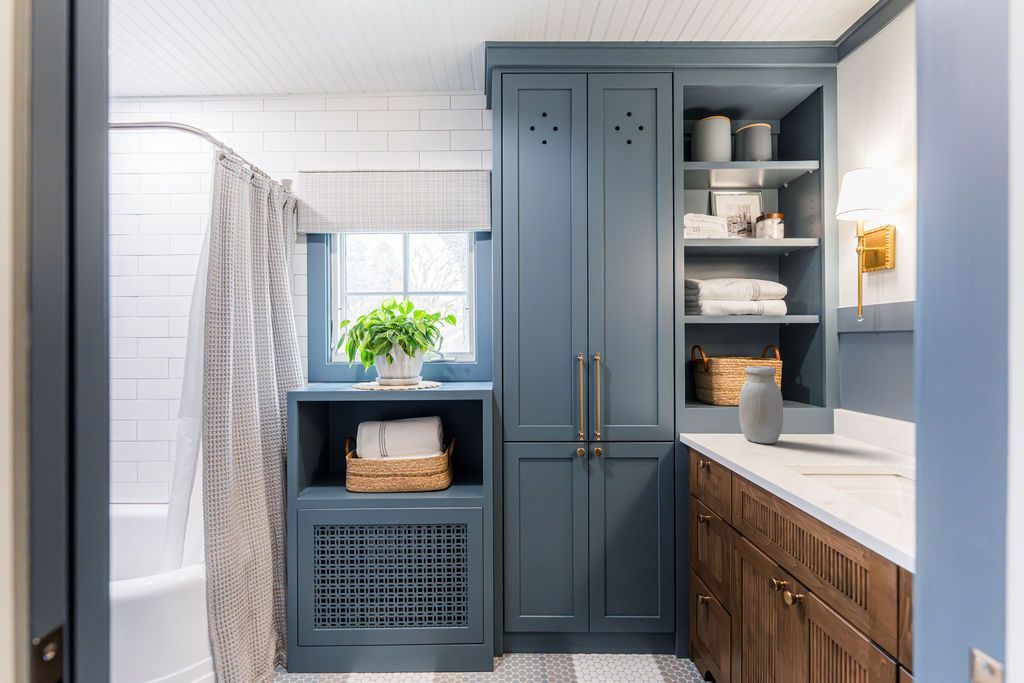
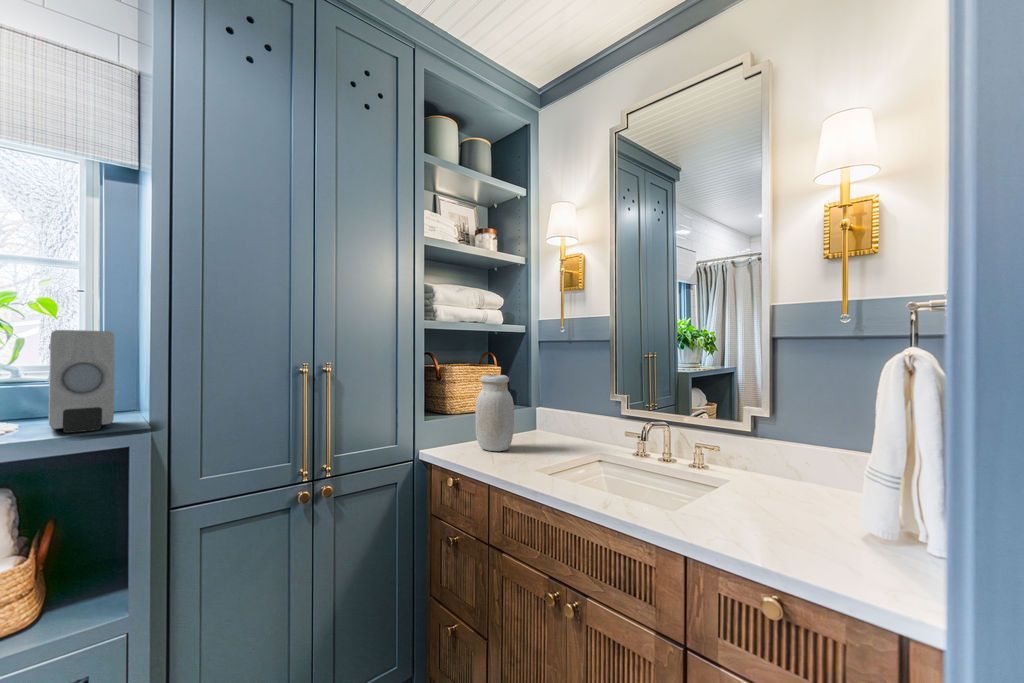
soap dispenser: none [445,330,473,388] -> present [48,330,114,433]

